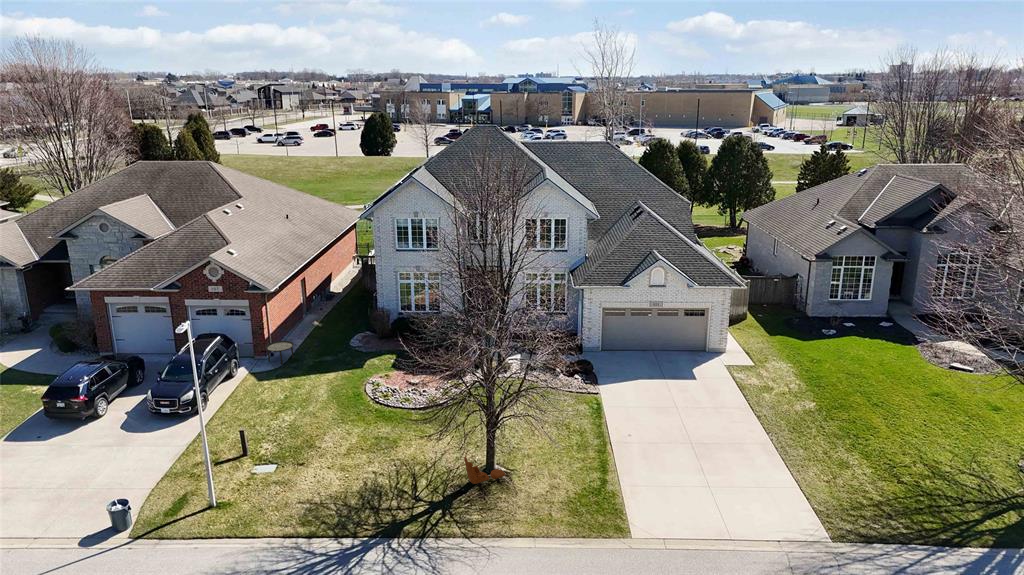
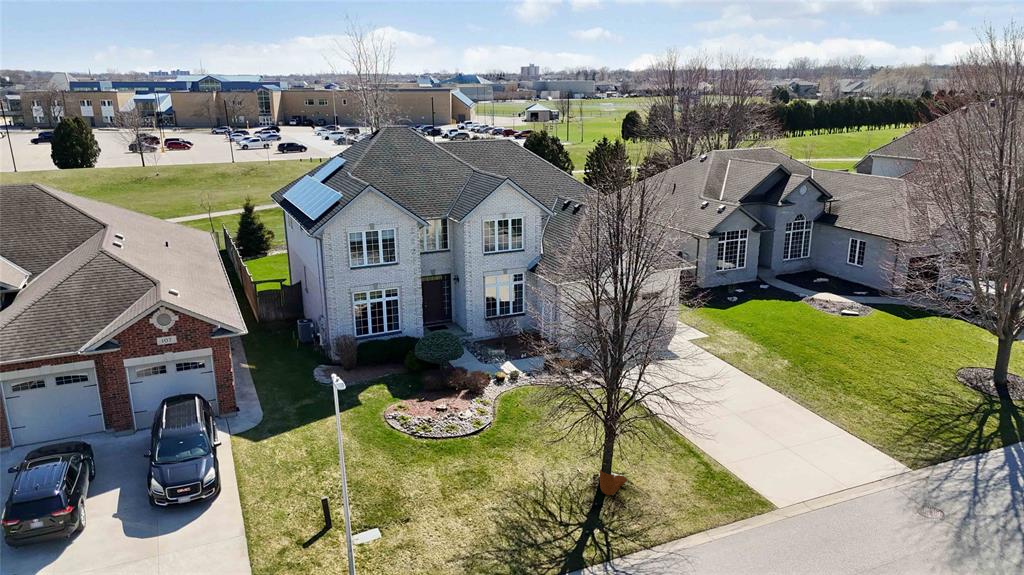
round table: present [266,341,294,364] -> none [240,389,273,417]

